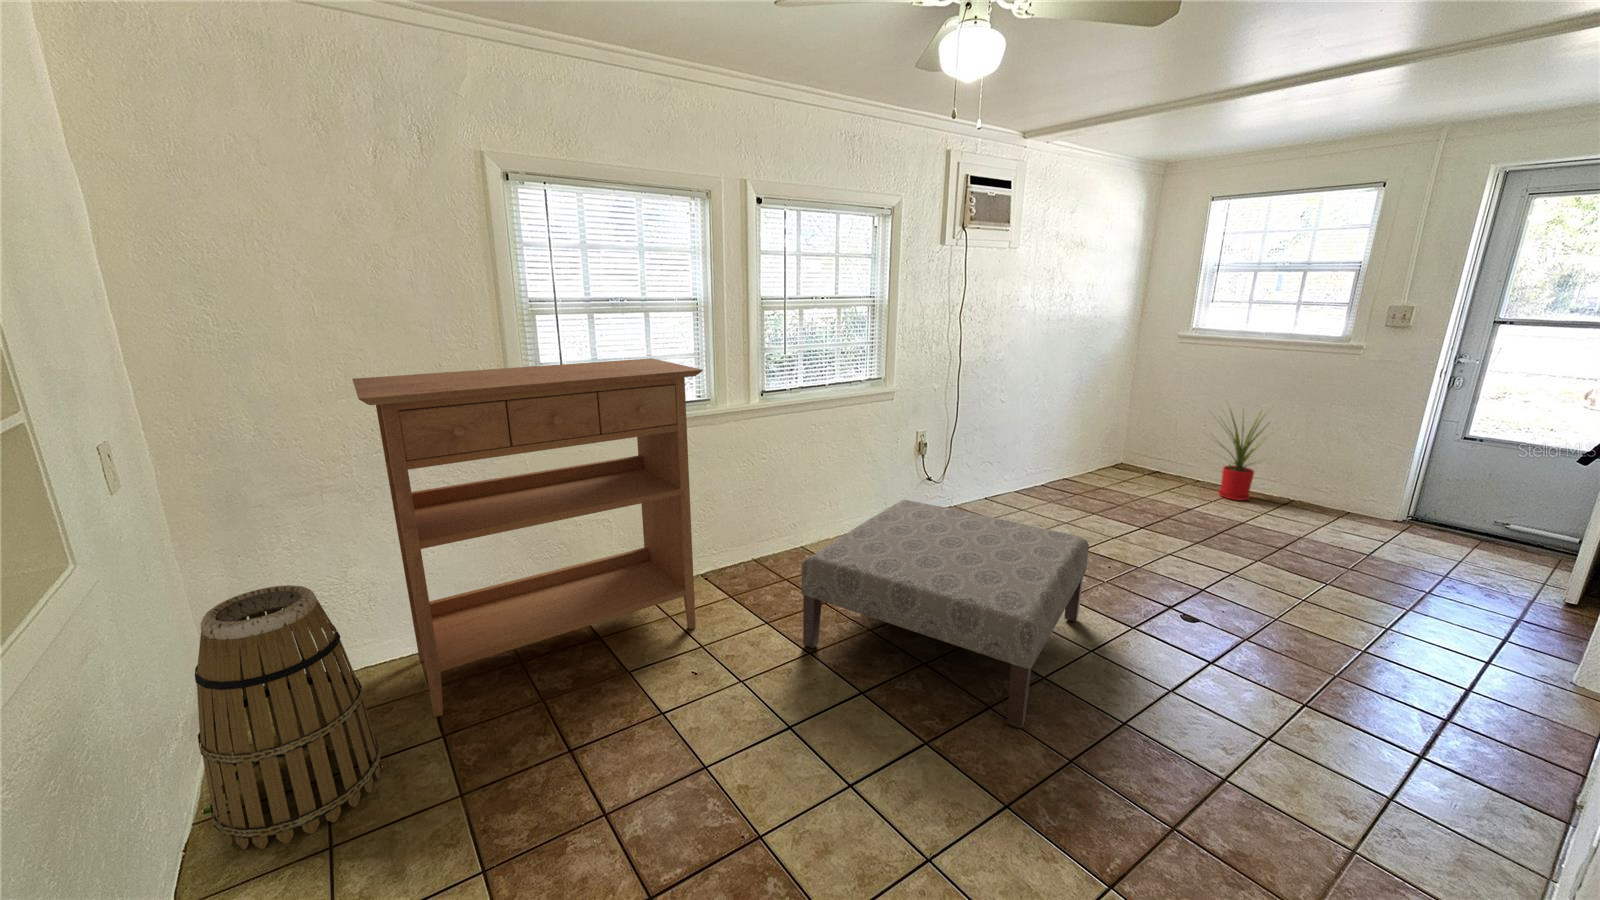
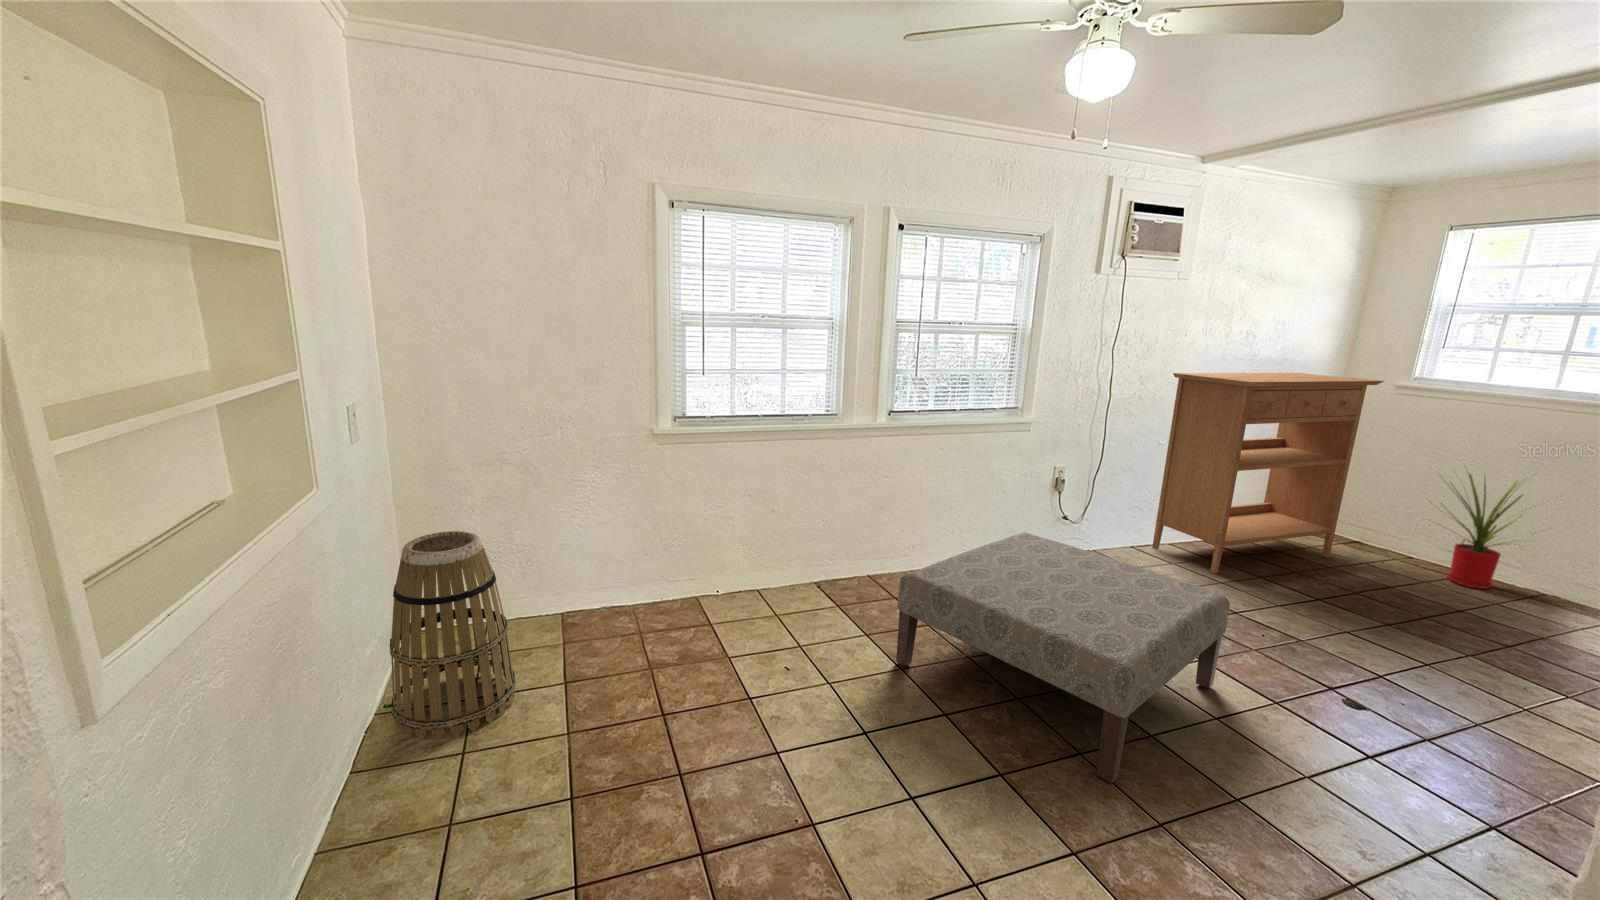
console table: present [352,358,703,717] -> present [1152,373,1384,574]

